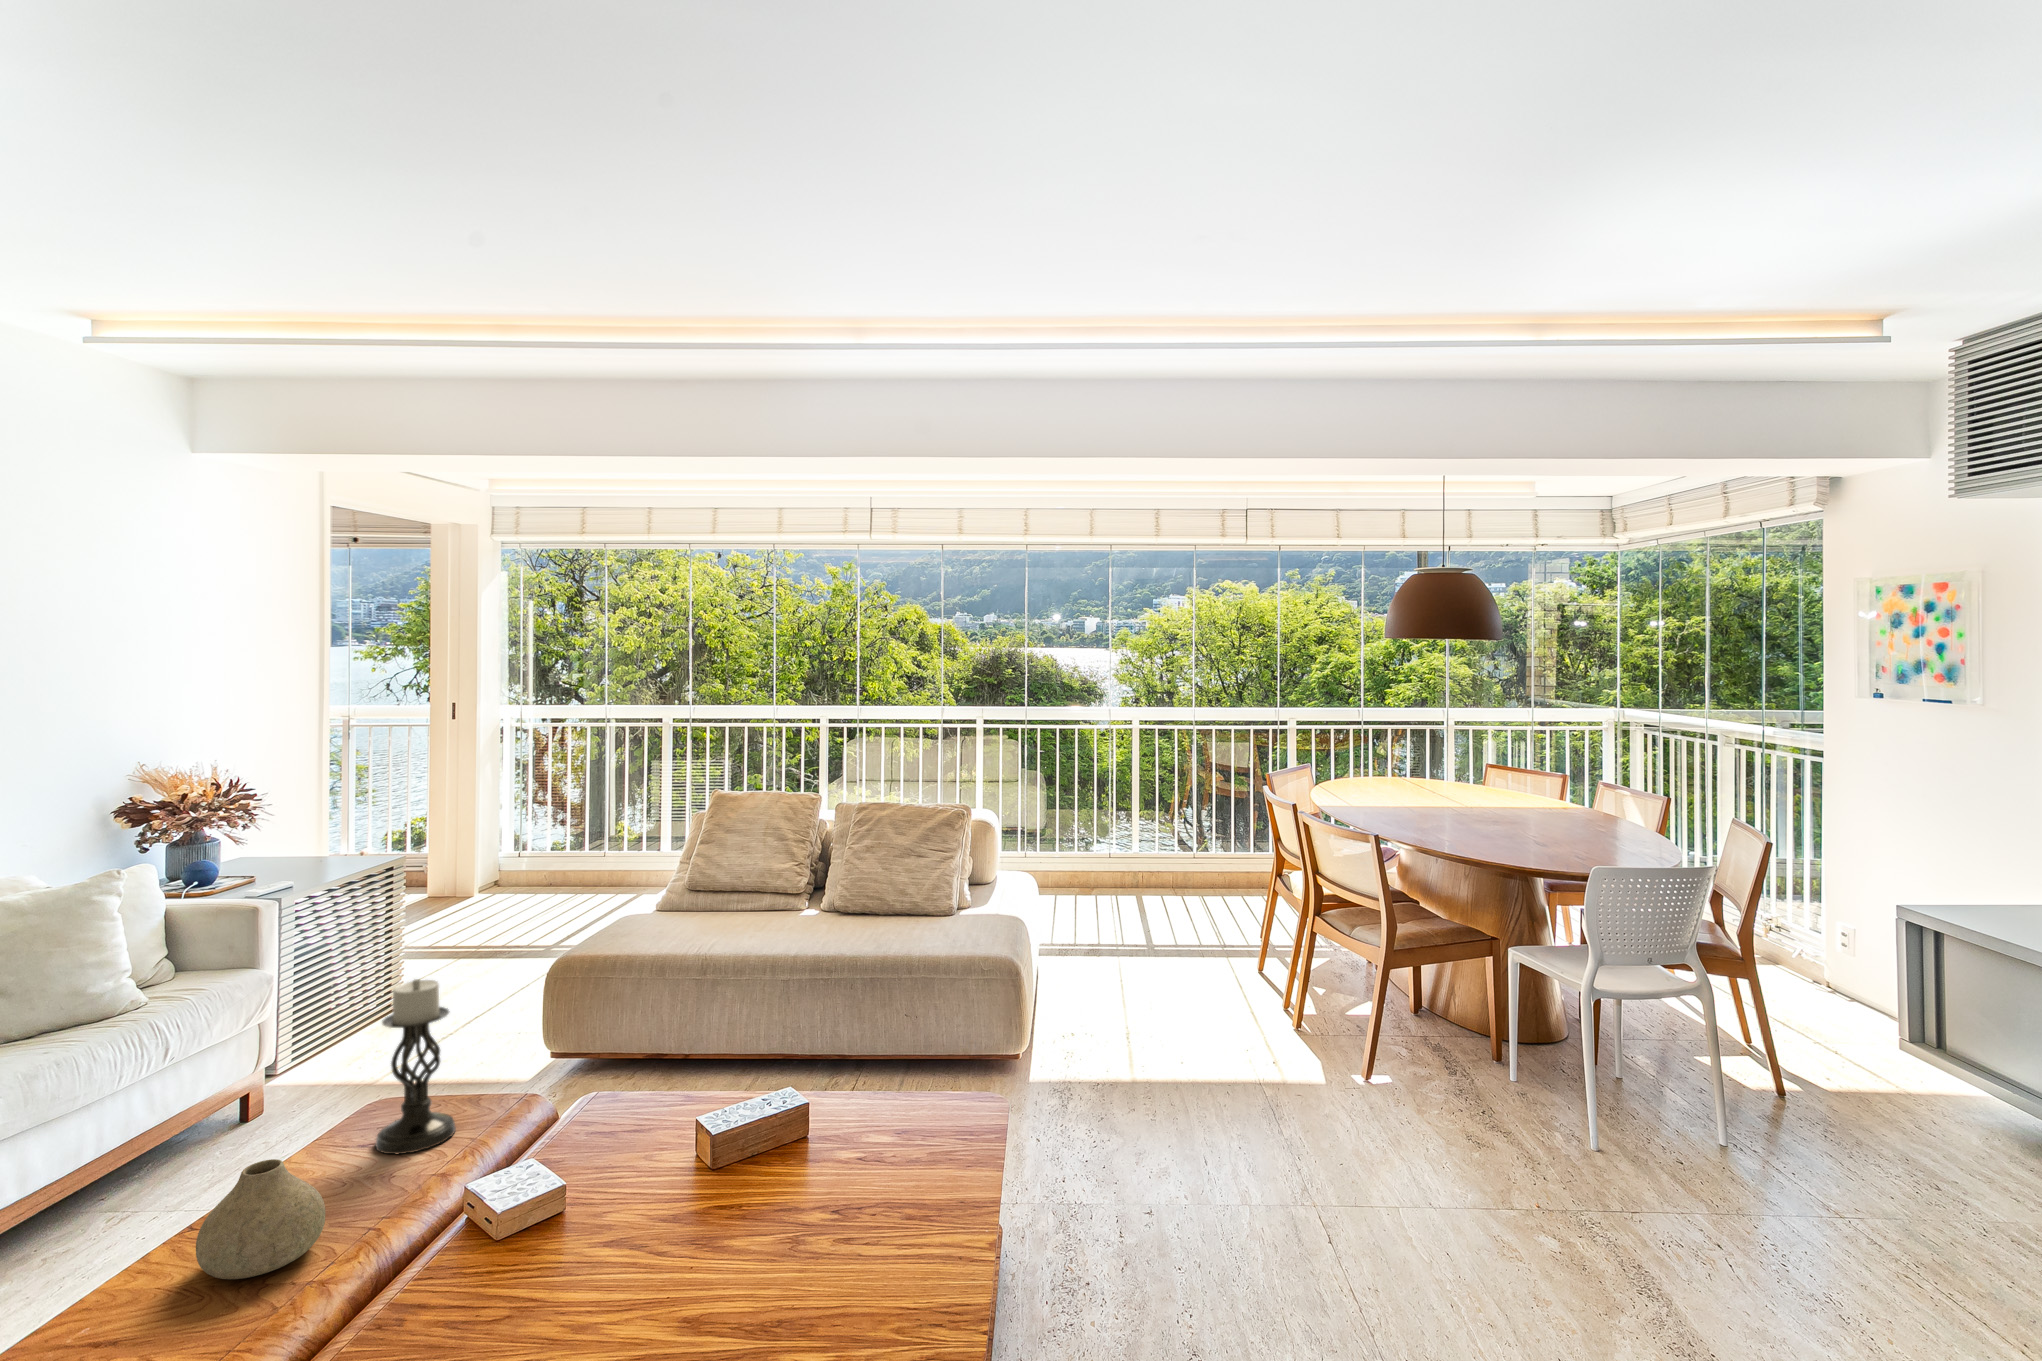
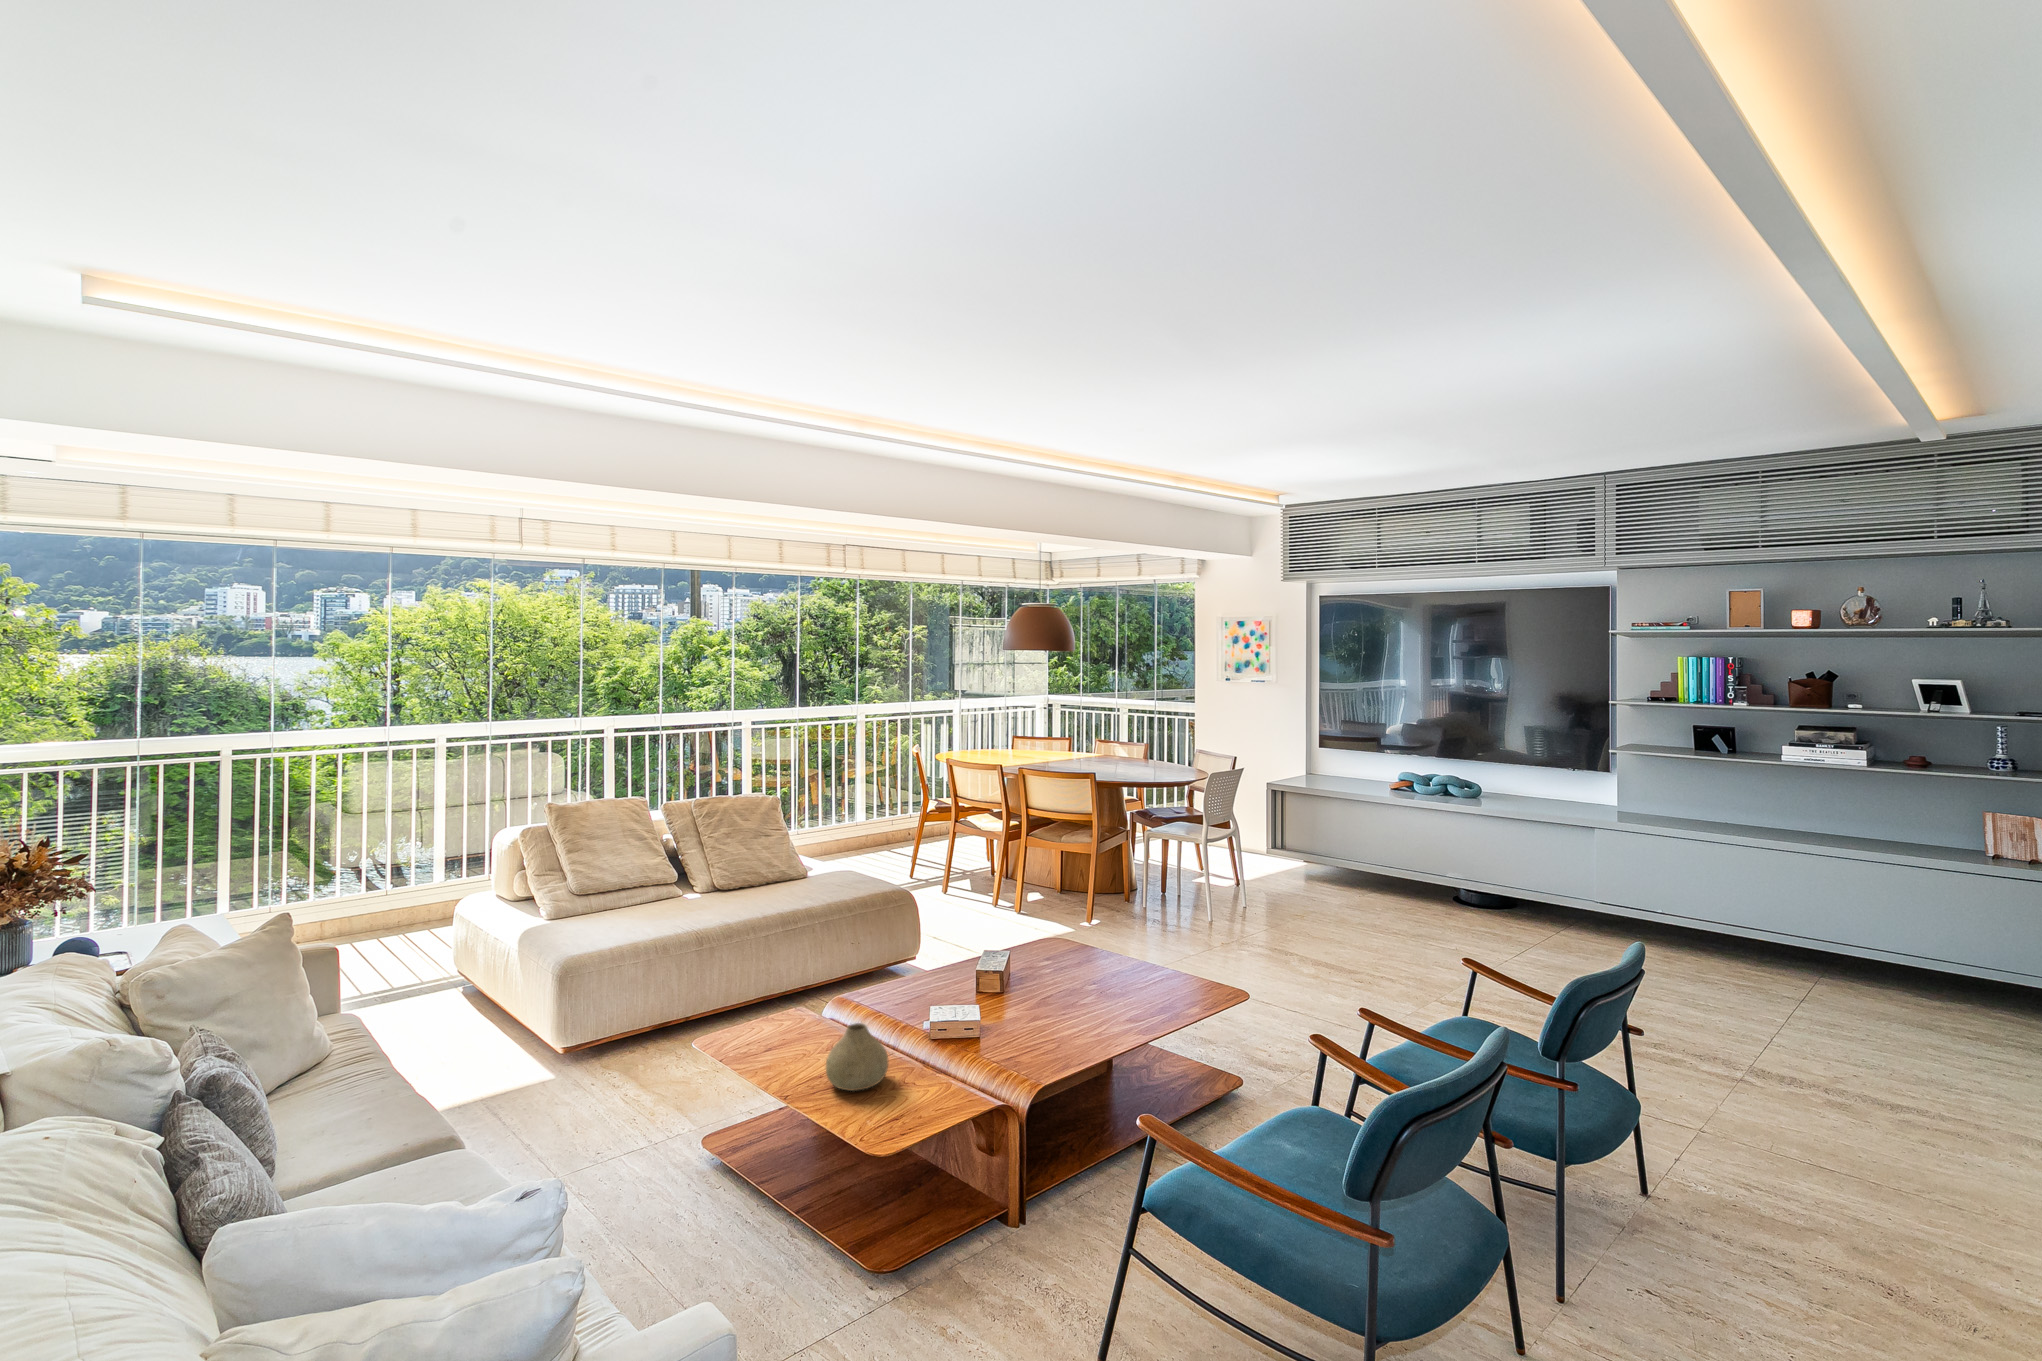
candle holder: present [376,979,456,1154] -> none [753,931,801,1049]

